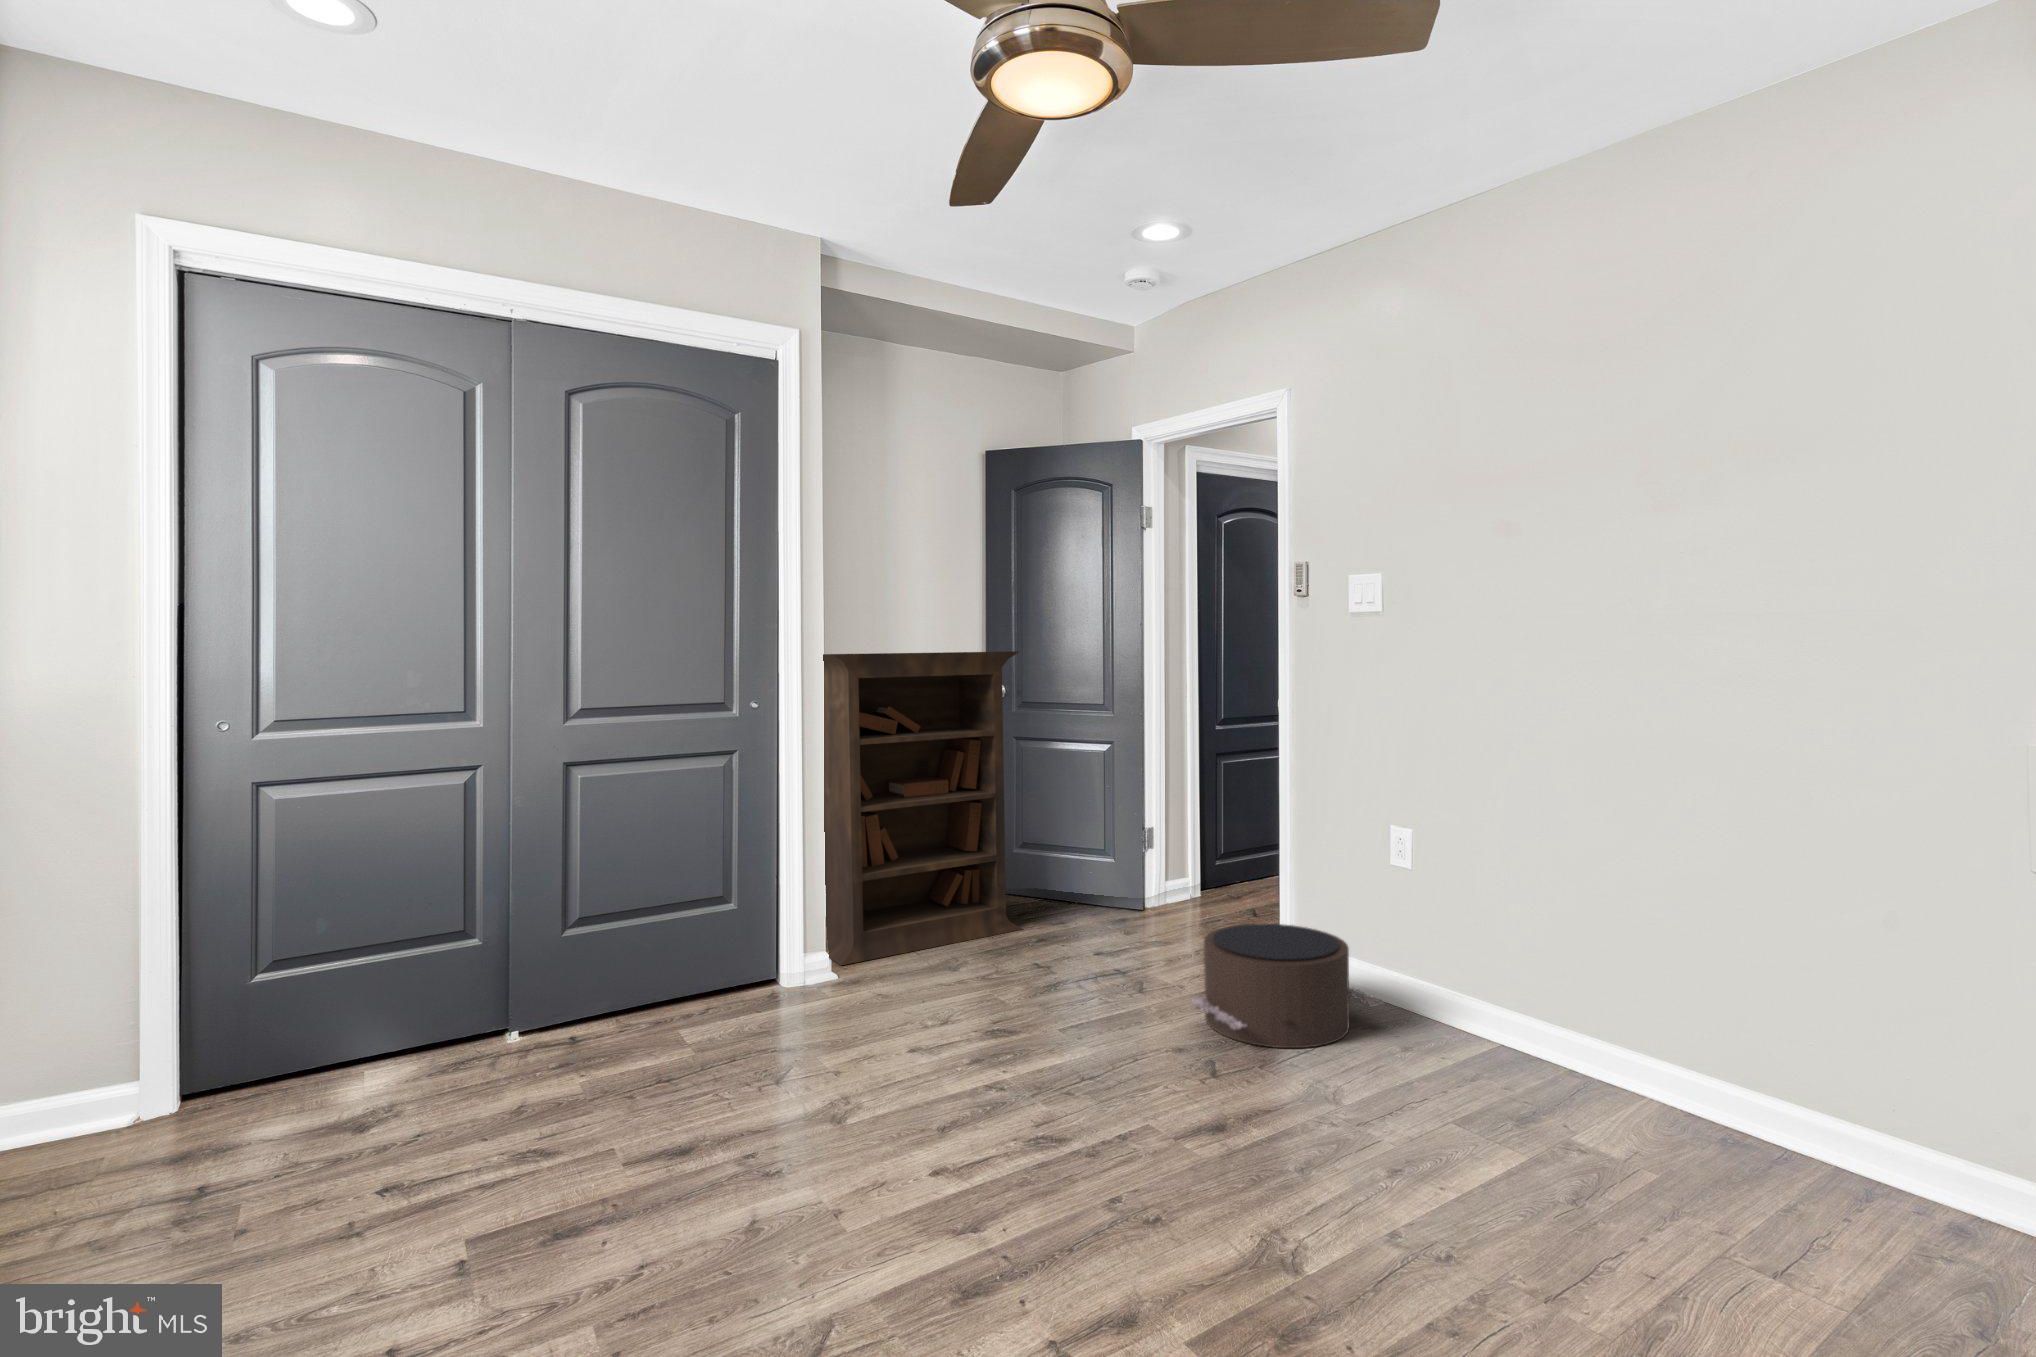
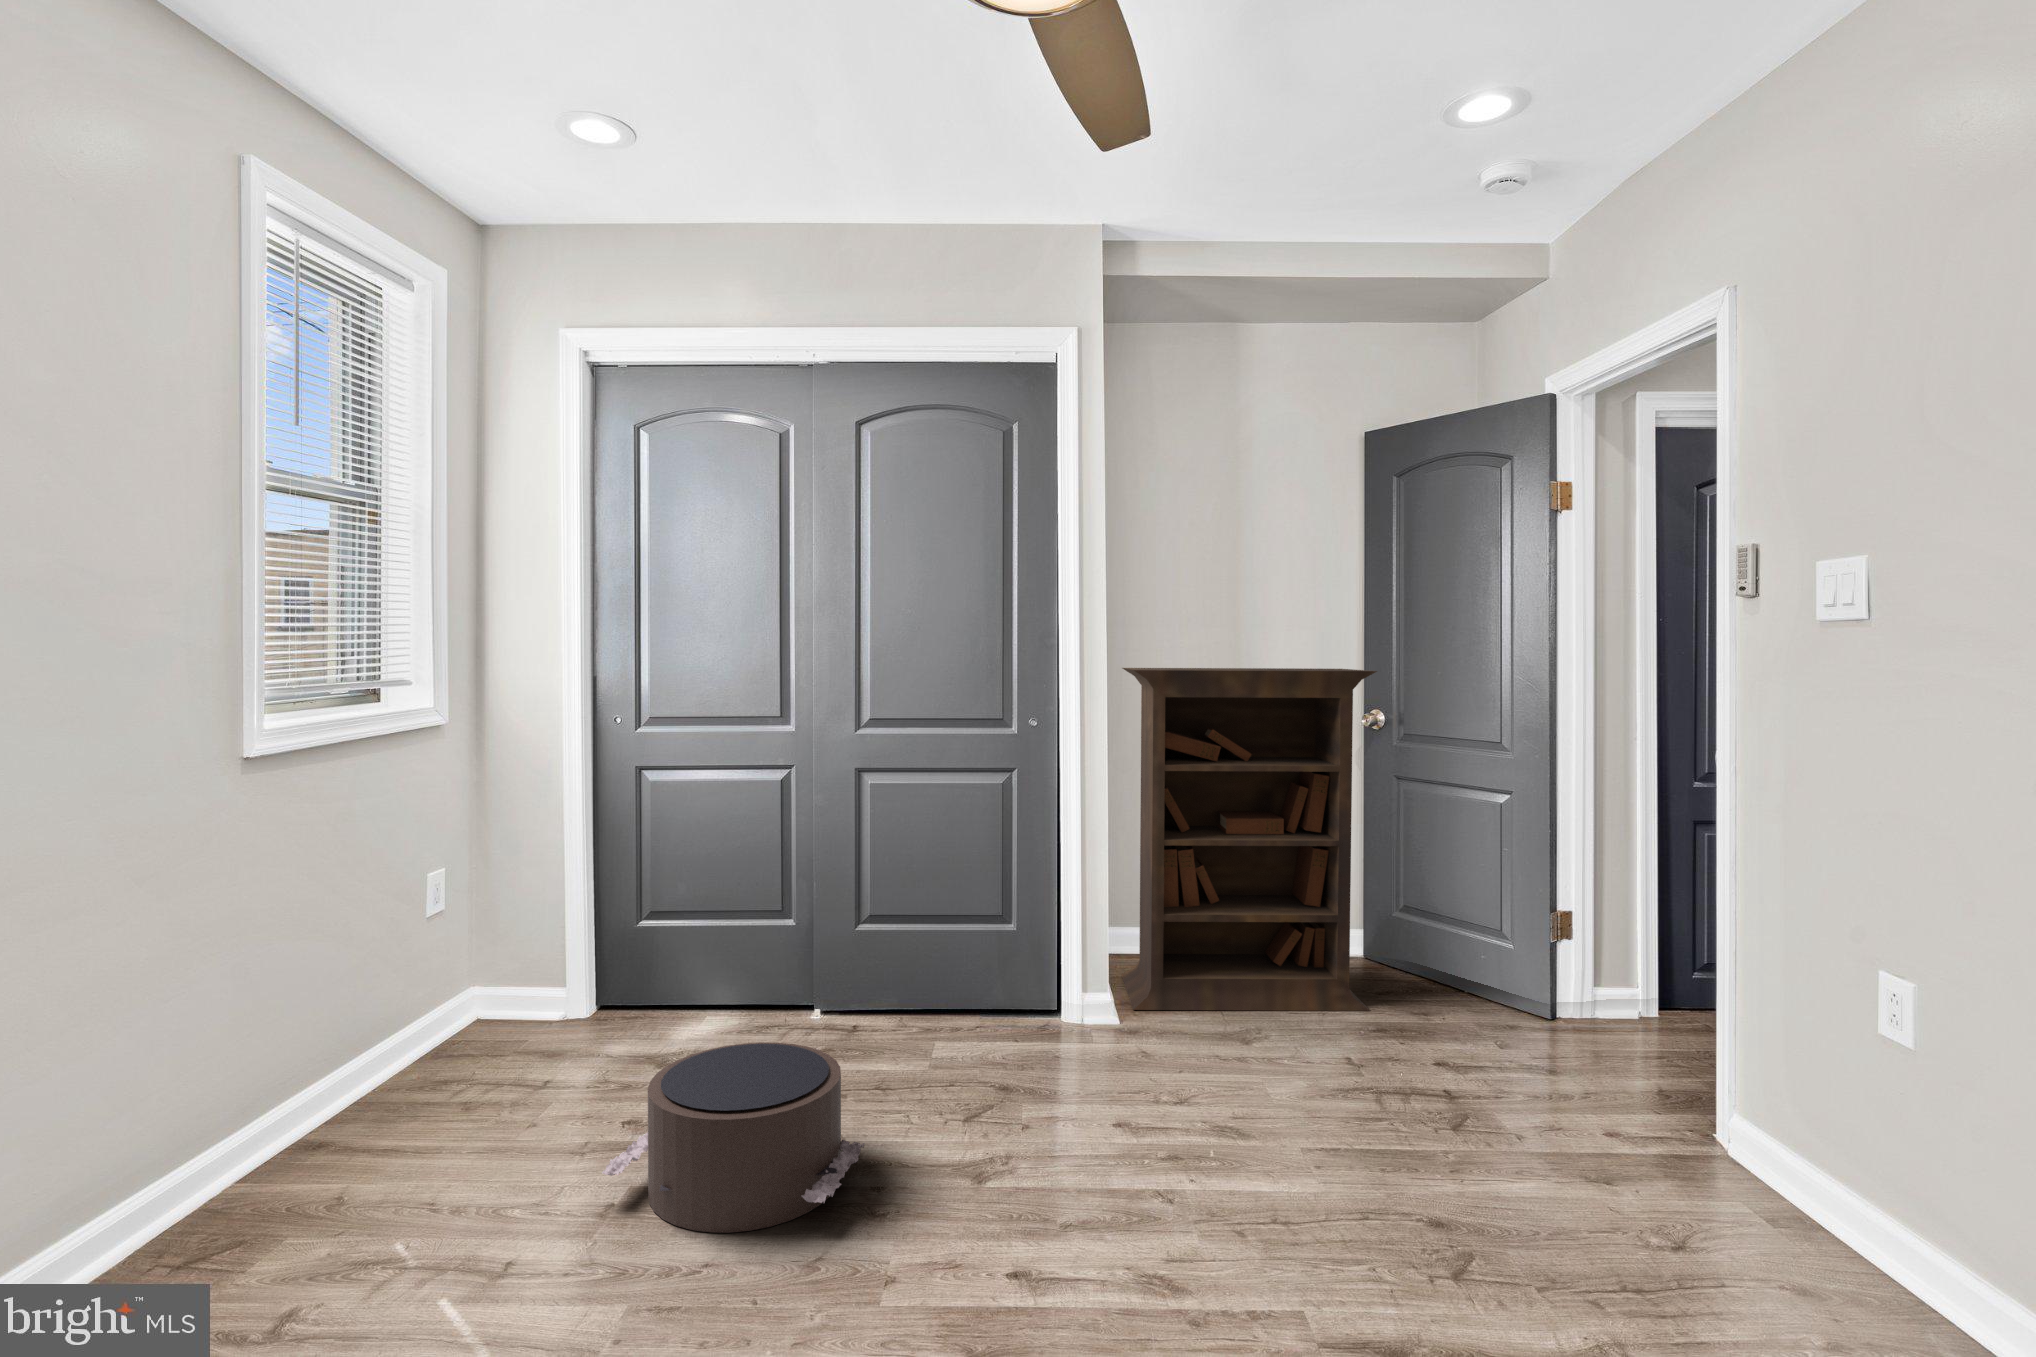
pouf: present [1190,924,1383,1048] -> present [602,1042,865,1233]

